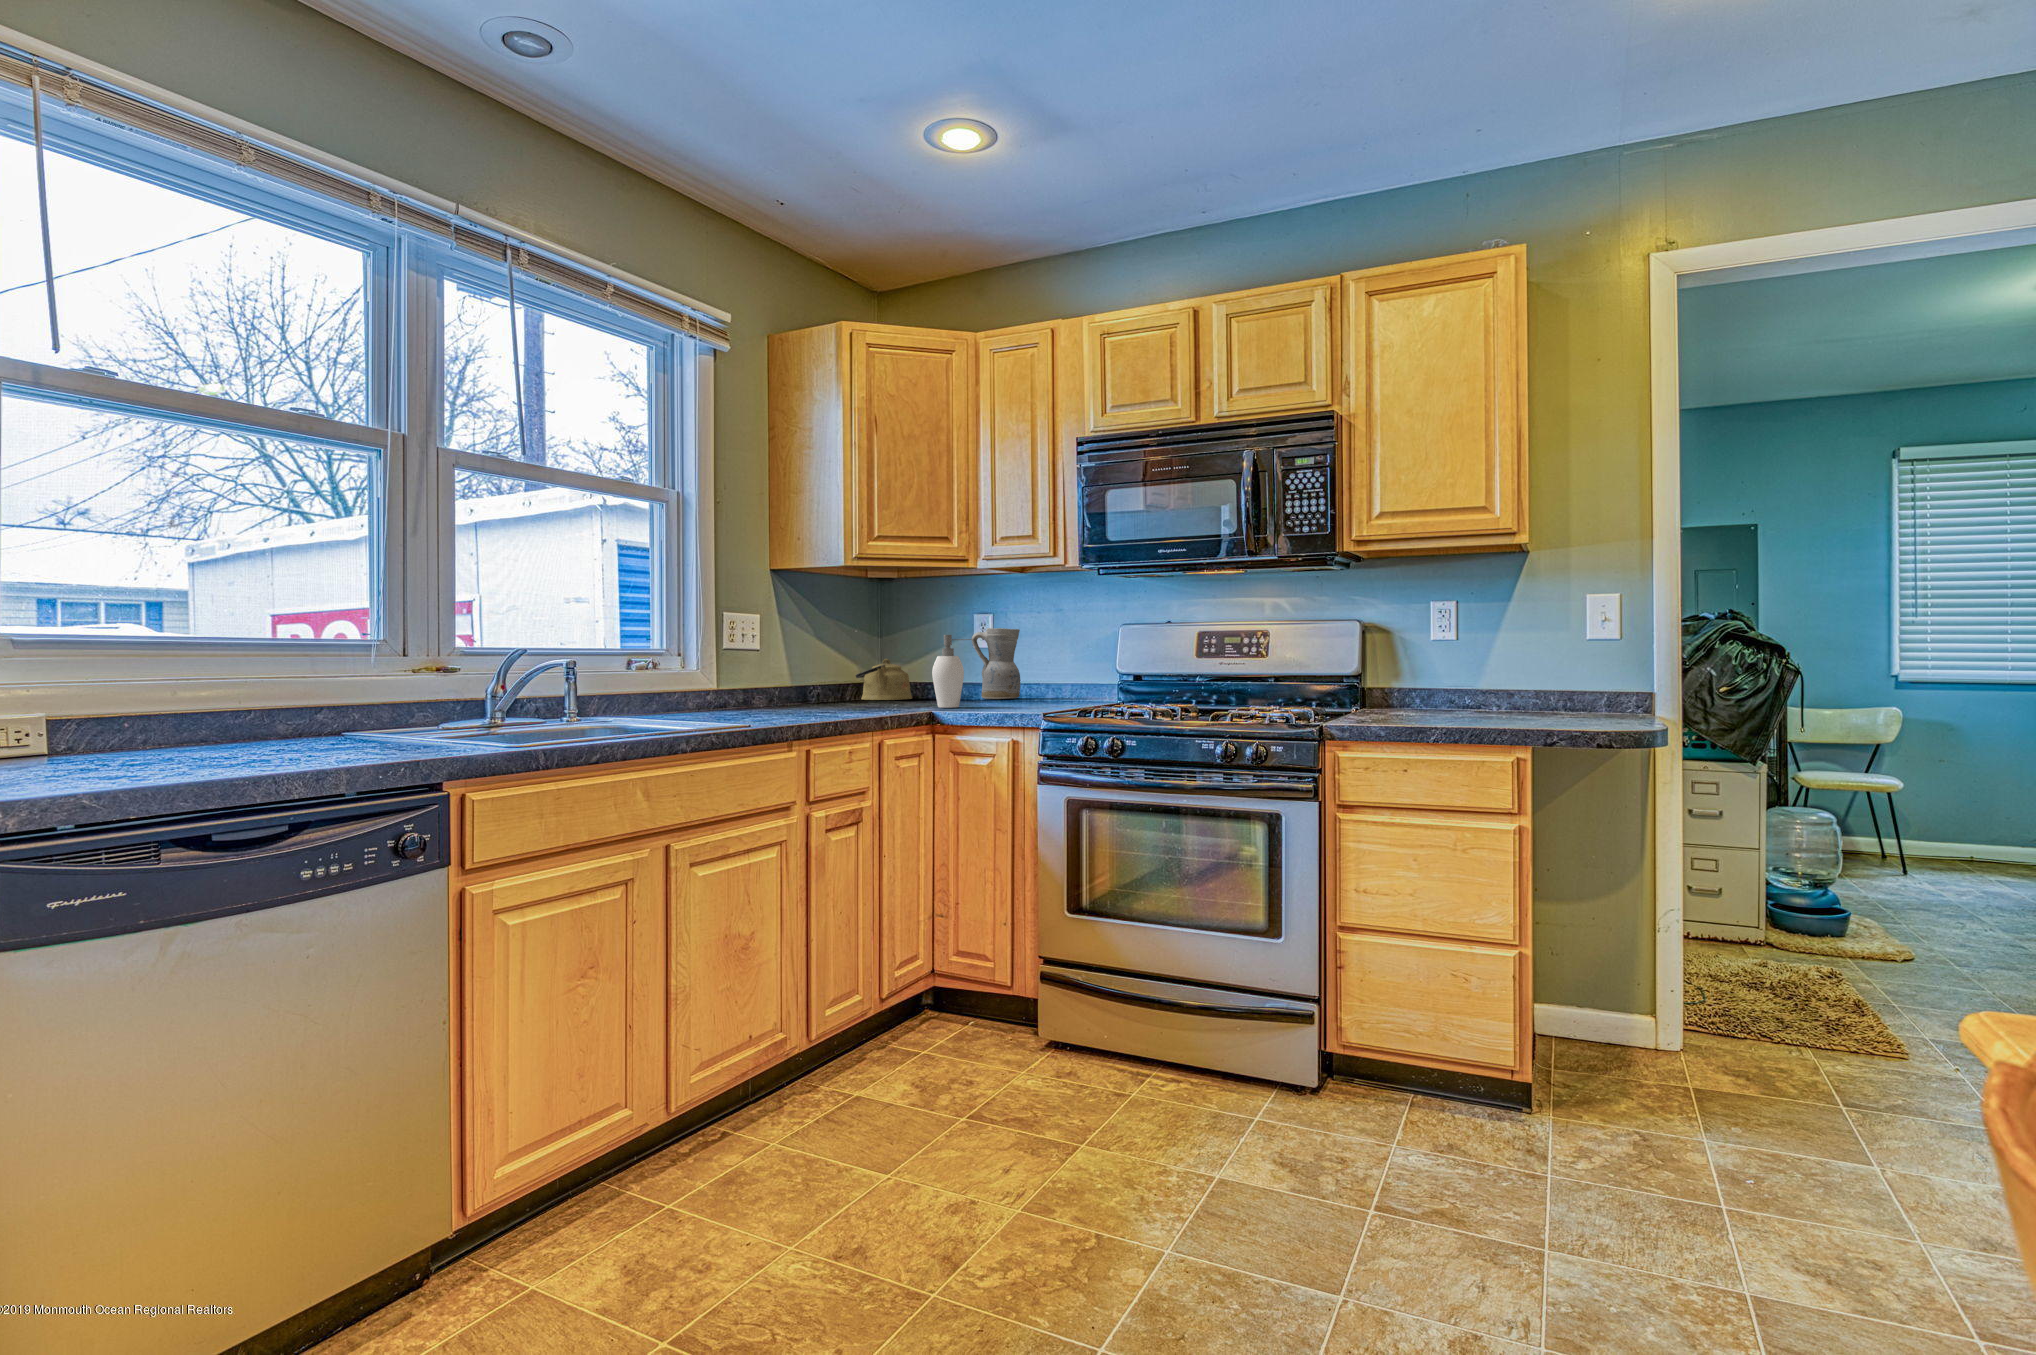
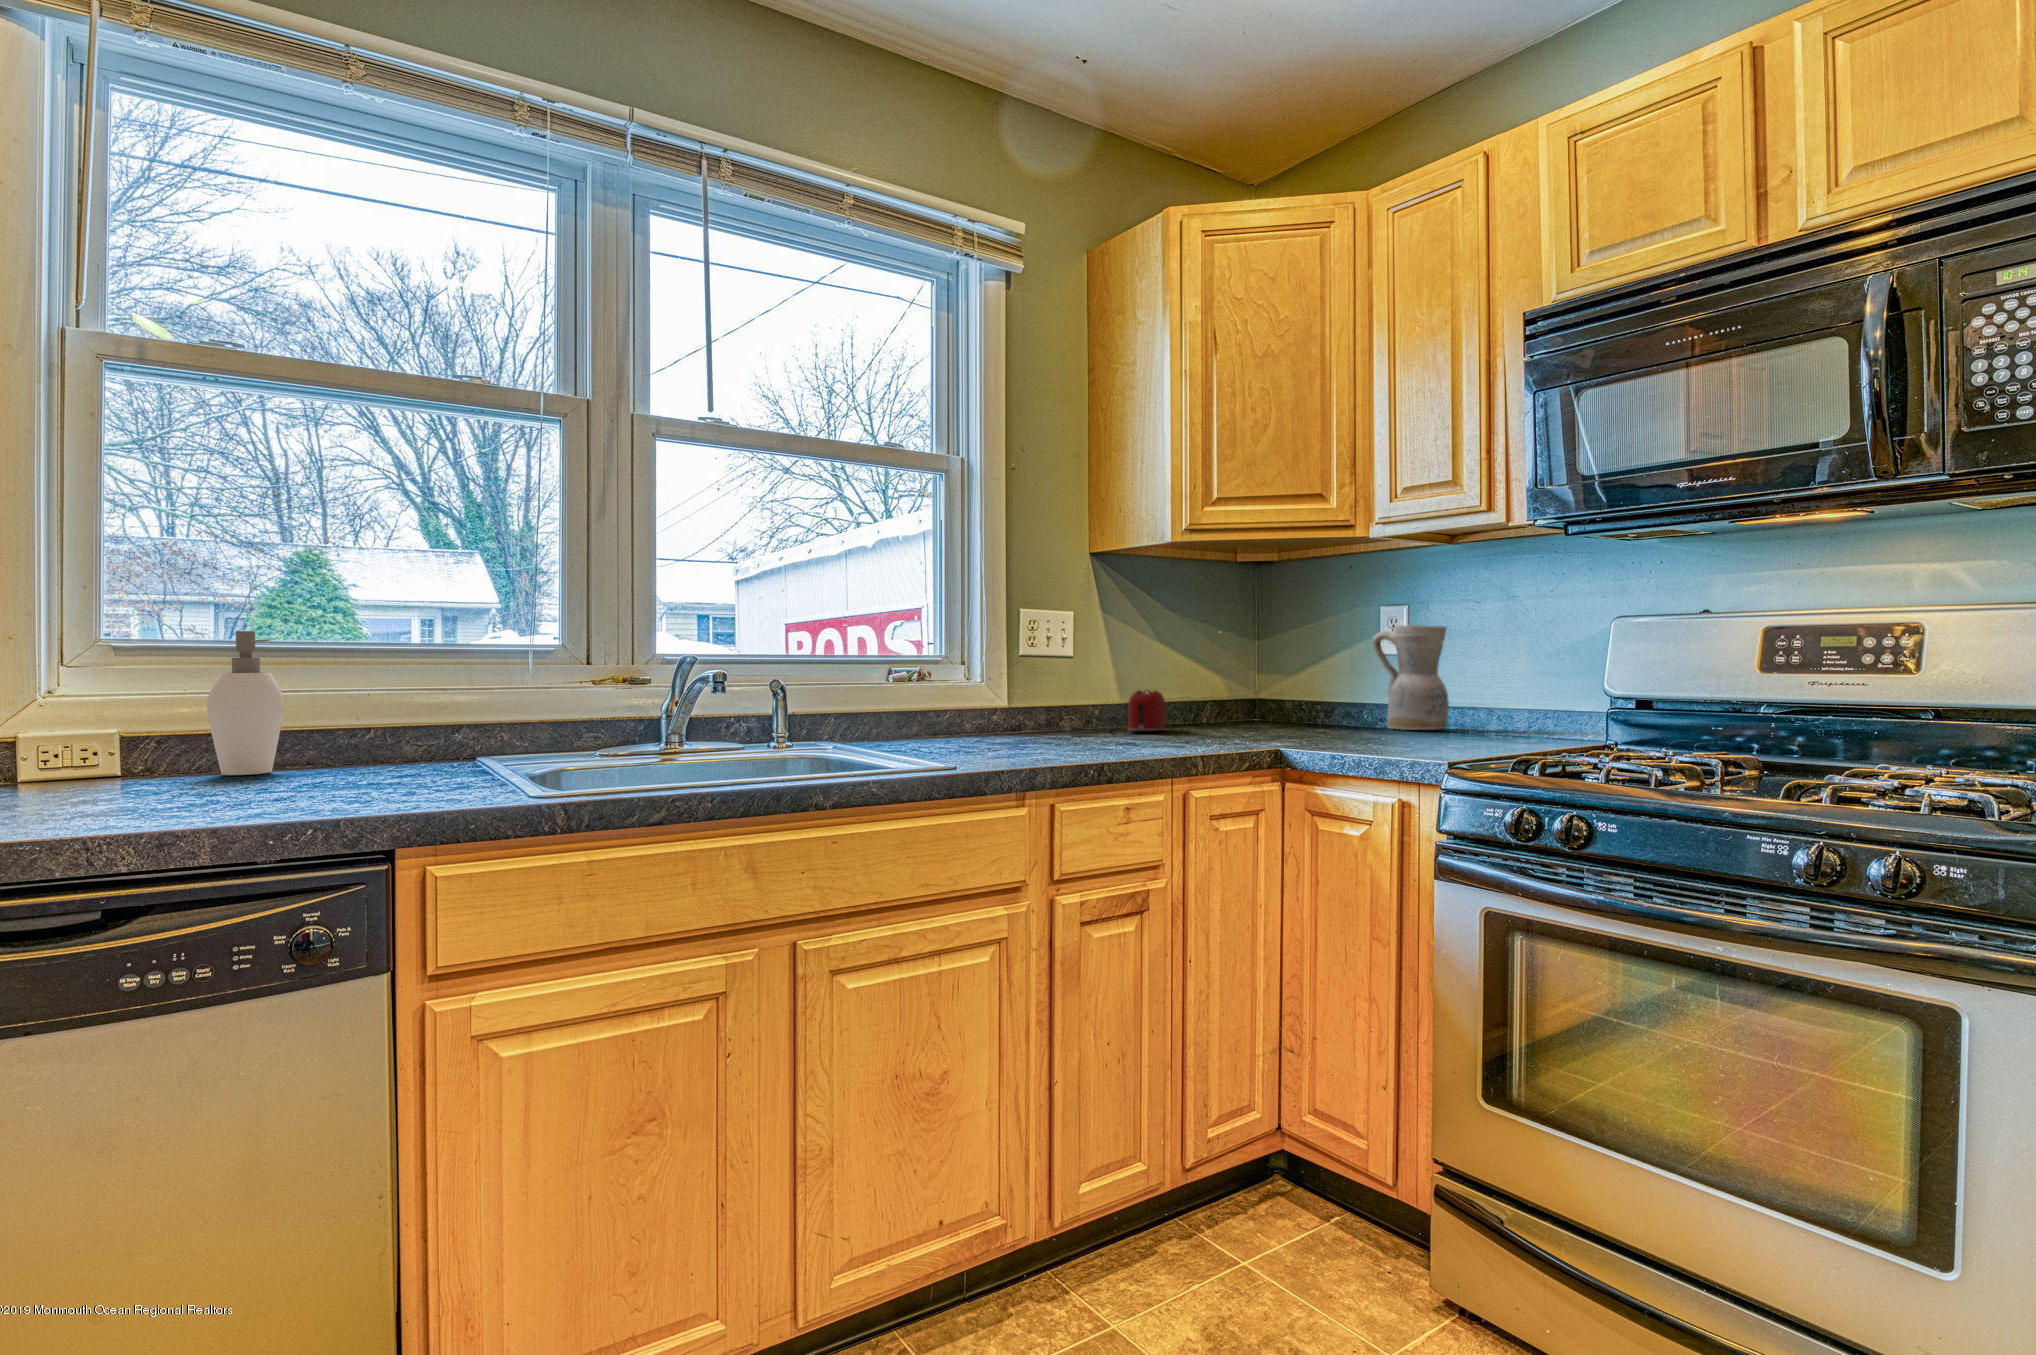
soap dispenser: present [932,635,973,708] -> present [207,631,284,775]
kettle: present [856,659,912,700] -> none [1203,669,1285,726]
toaster: none [773,674,838,707] -> present [1069,690,1166,732]

